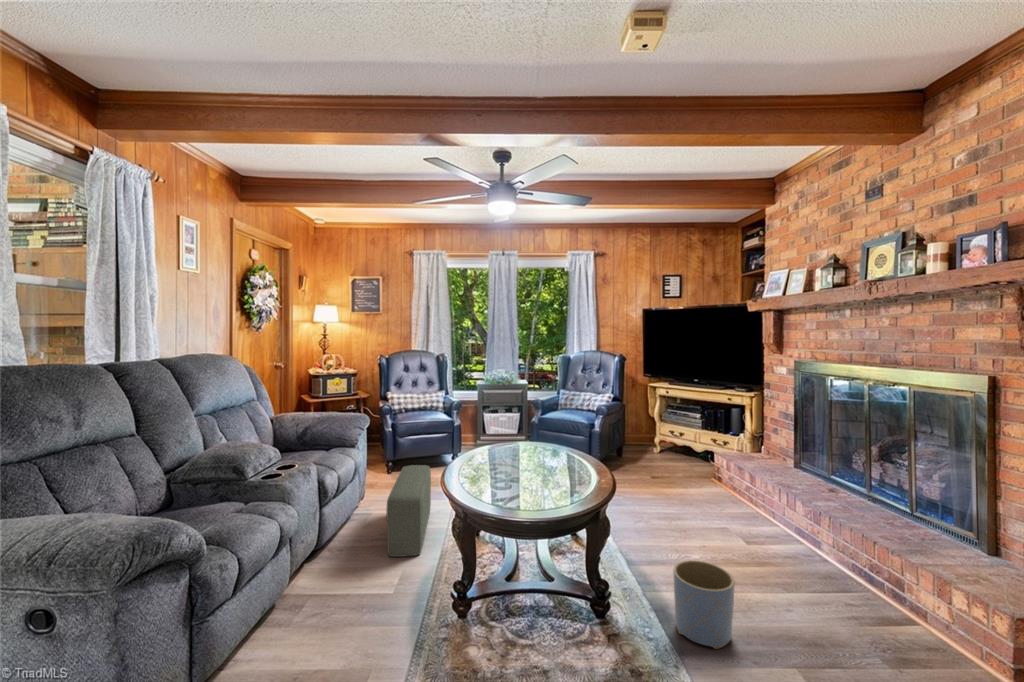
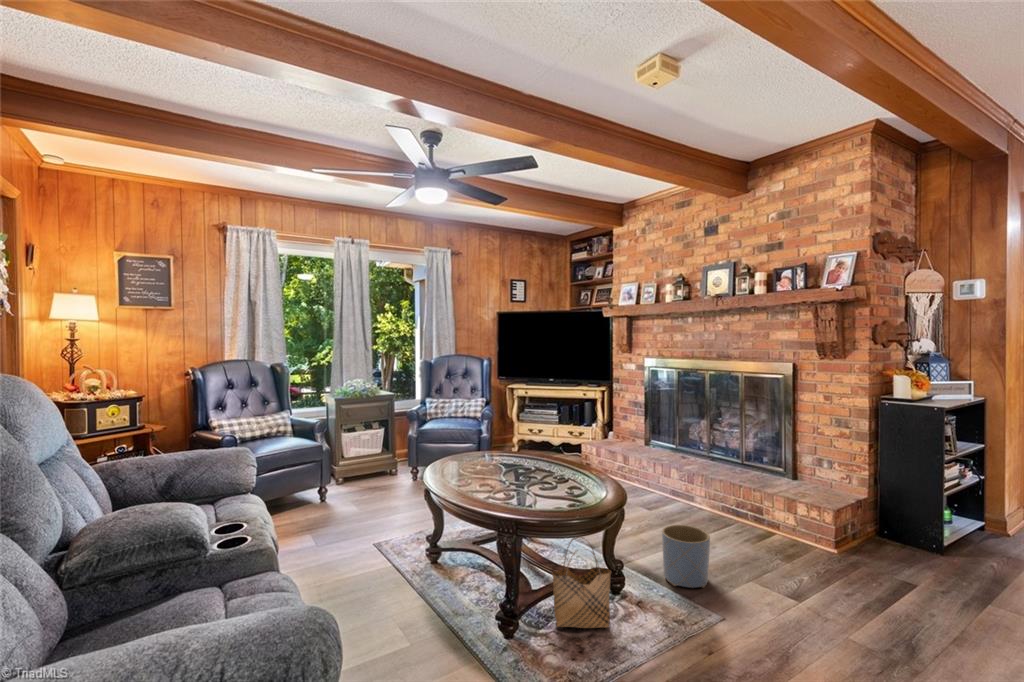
pouf: present [386,465,431,557] -> none [320,498,398,608]
woven basket: none [505,542,566,648] -> present [552,537,611,628]

